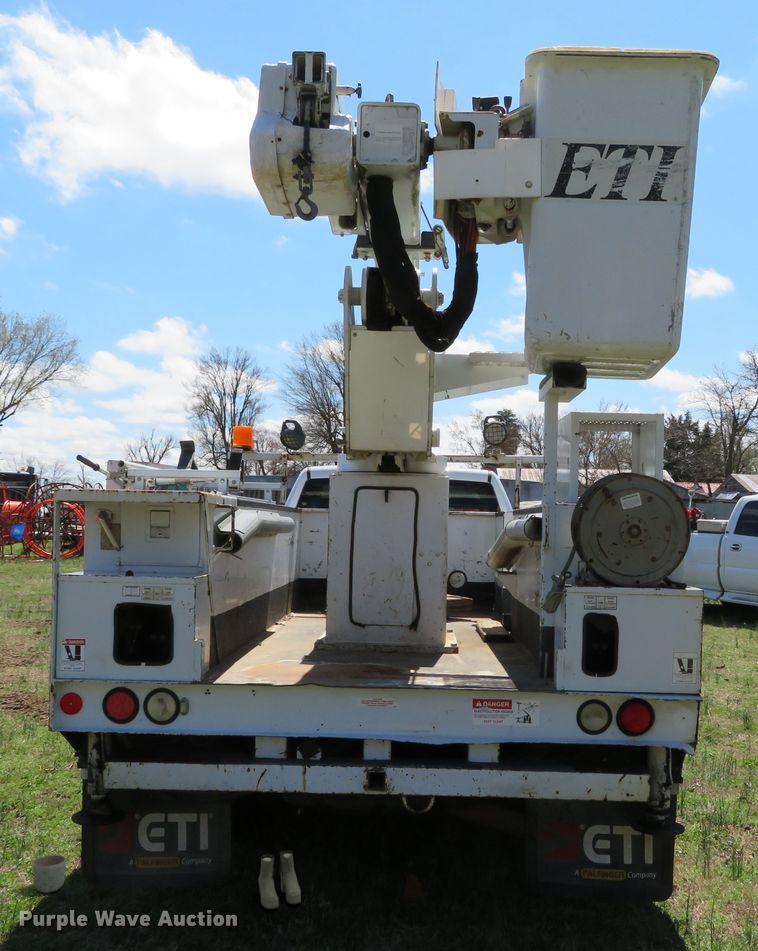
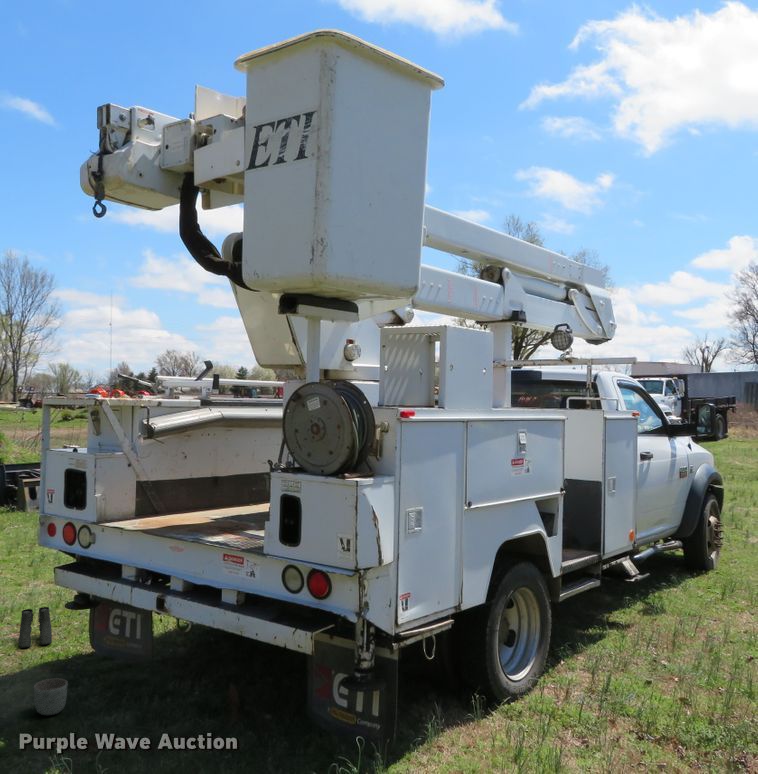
boots: present [258,851,301,909] -> present [19,607,52,648]

